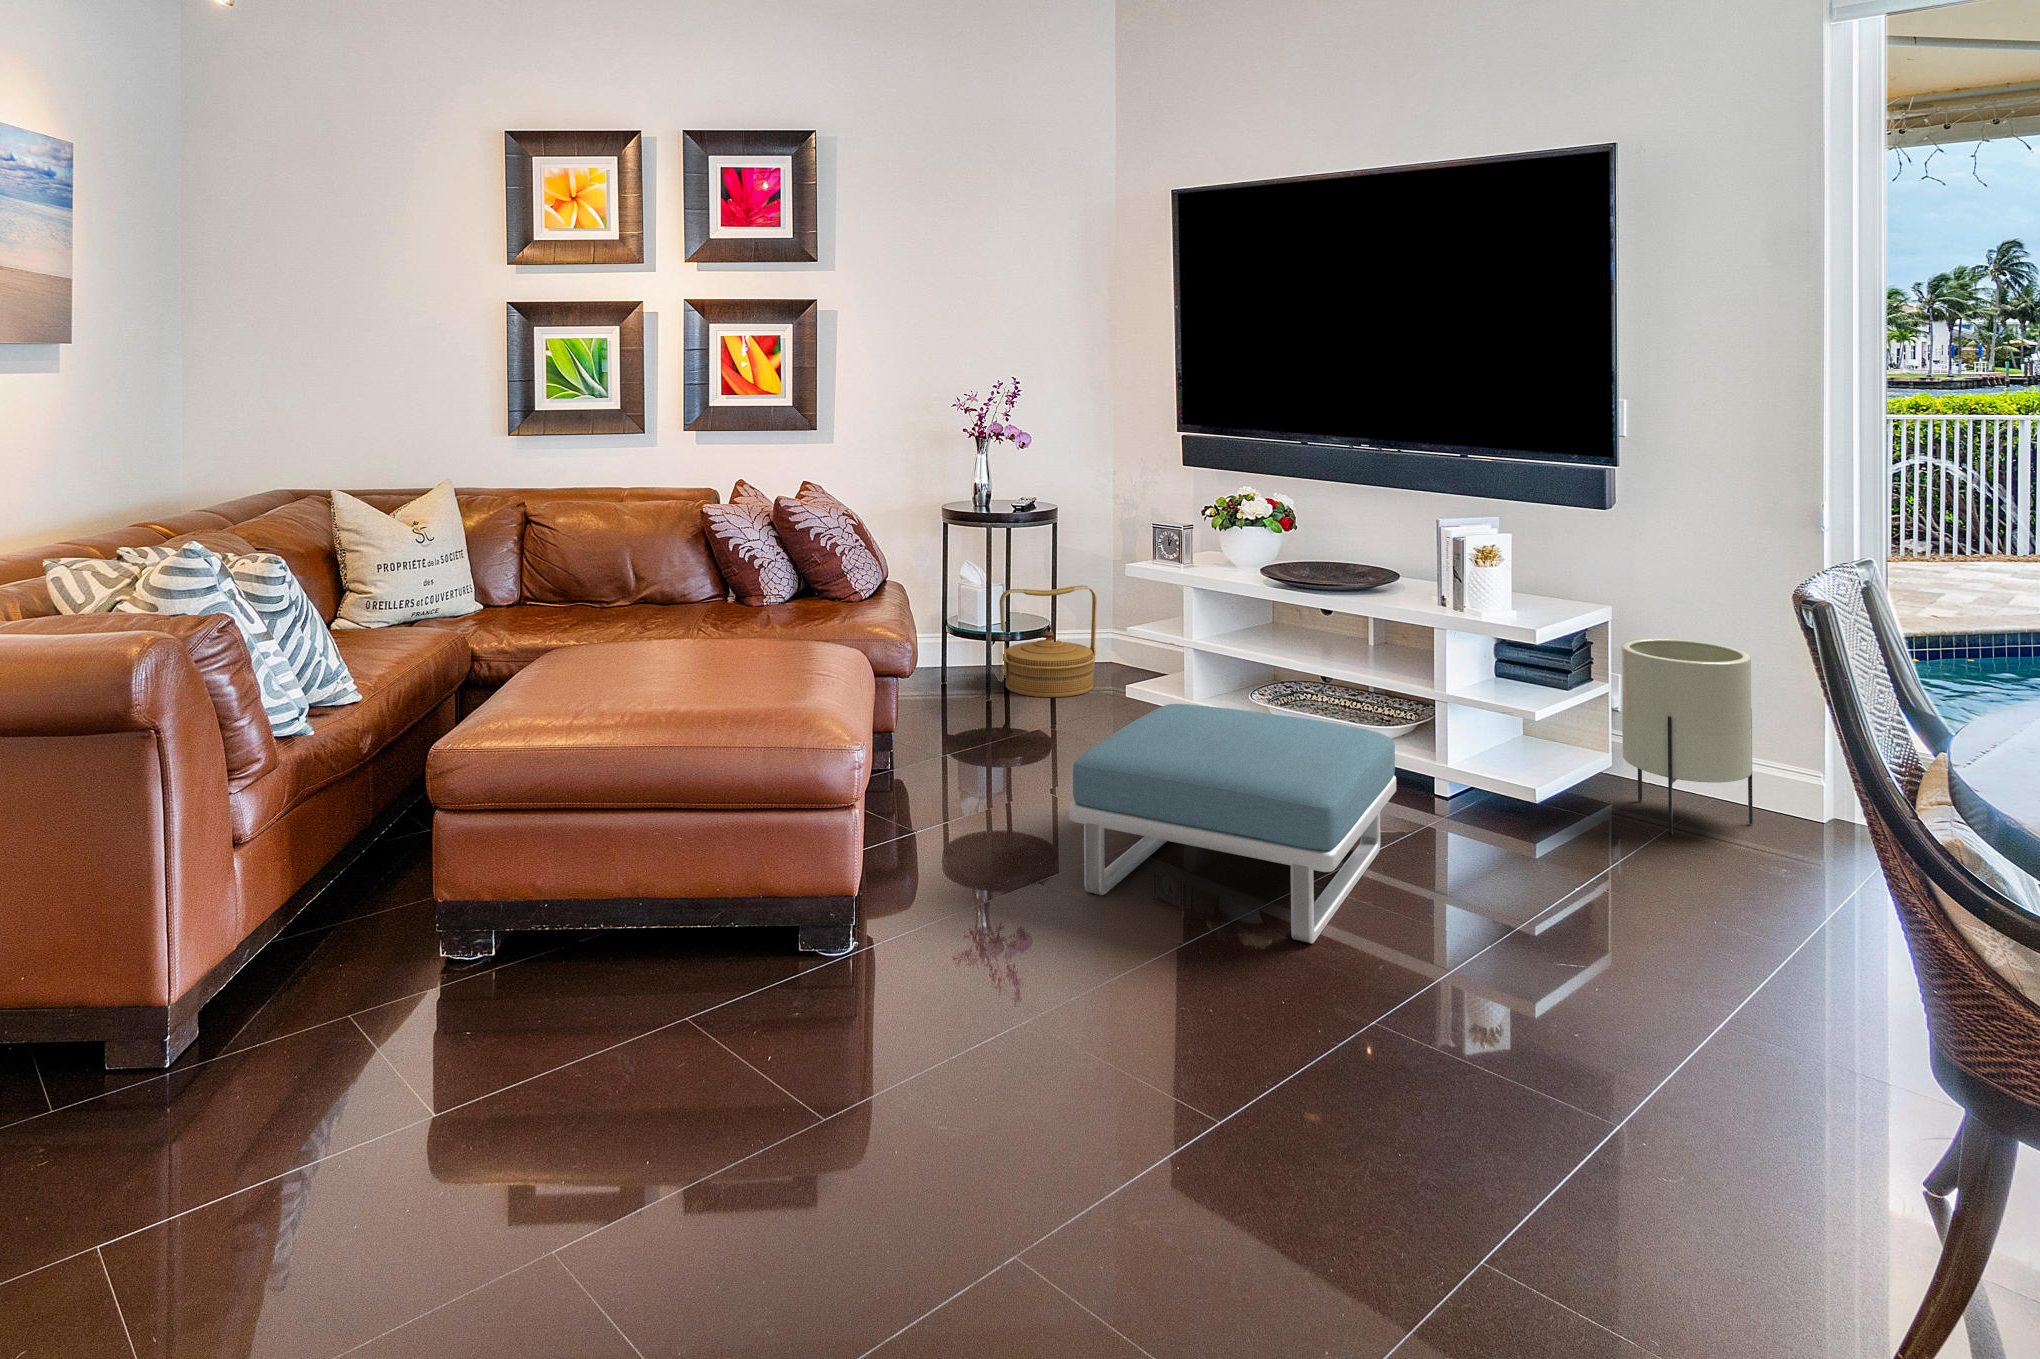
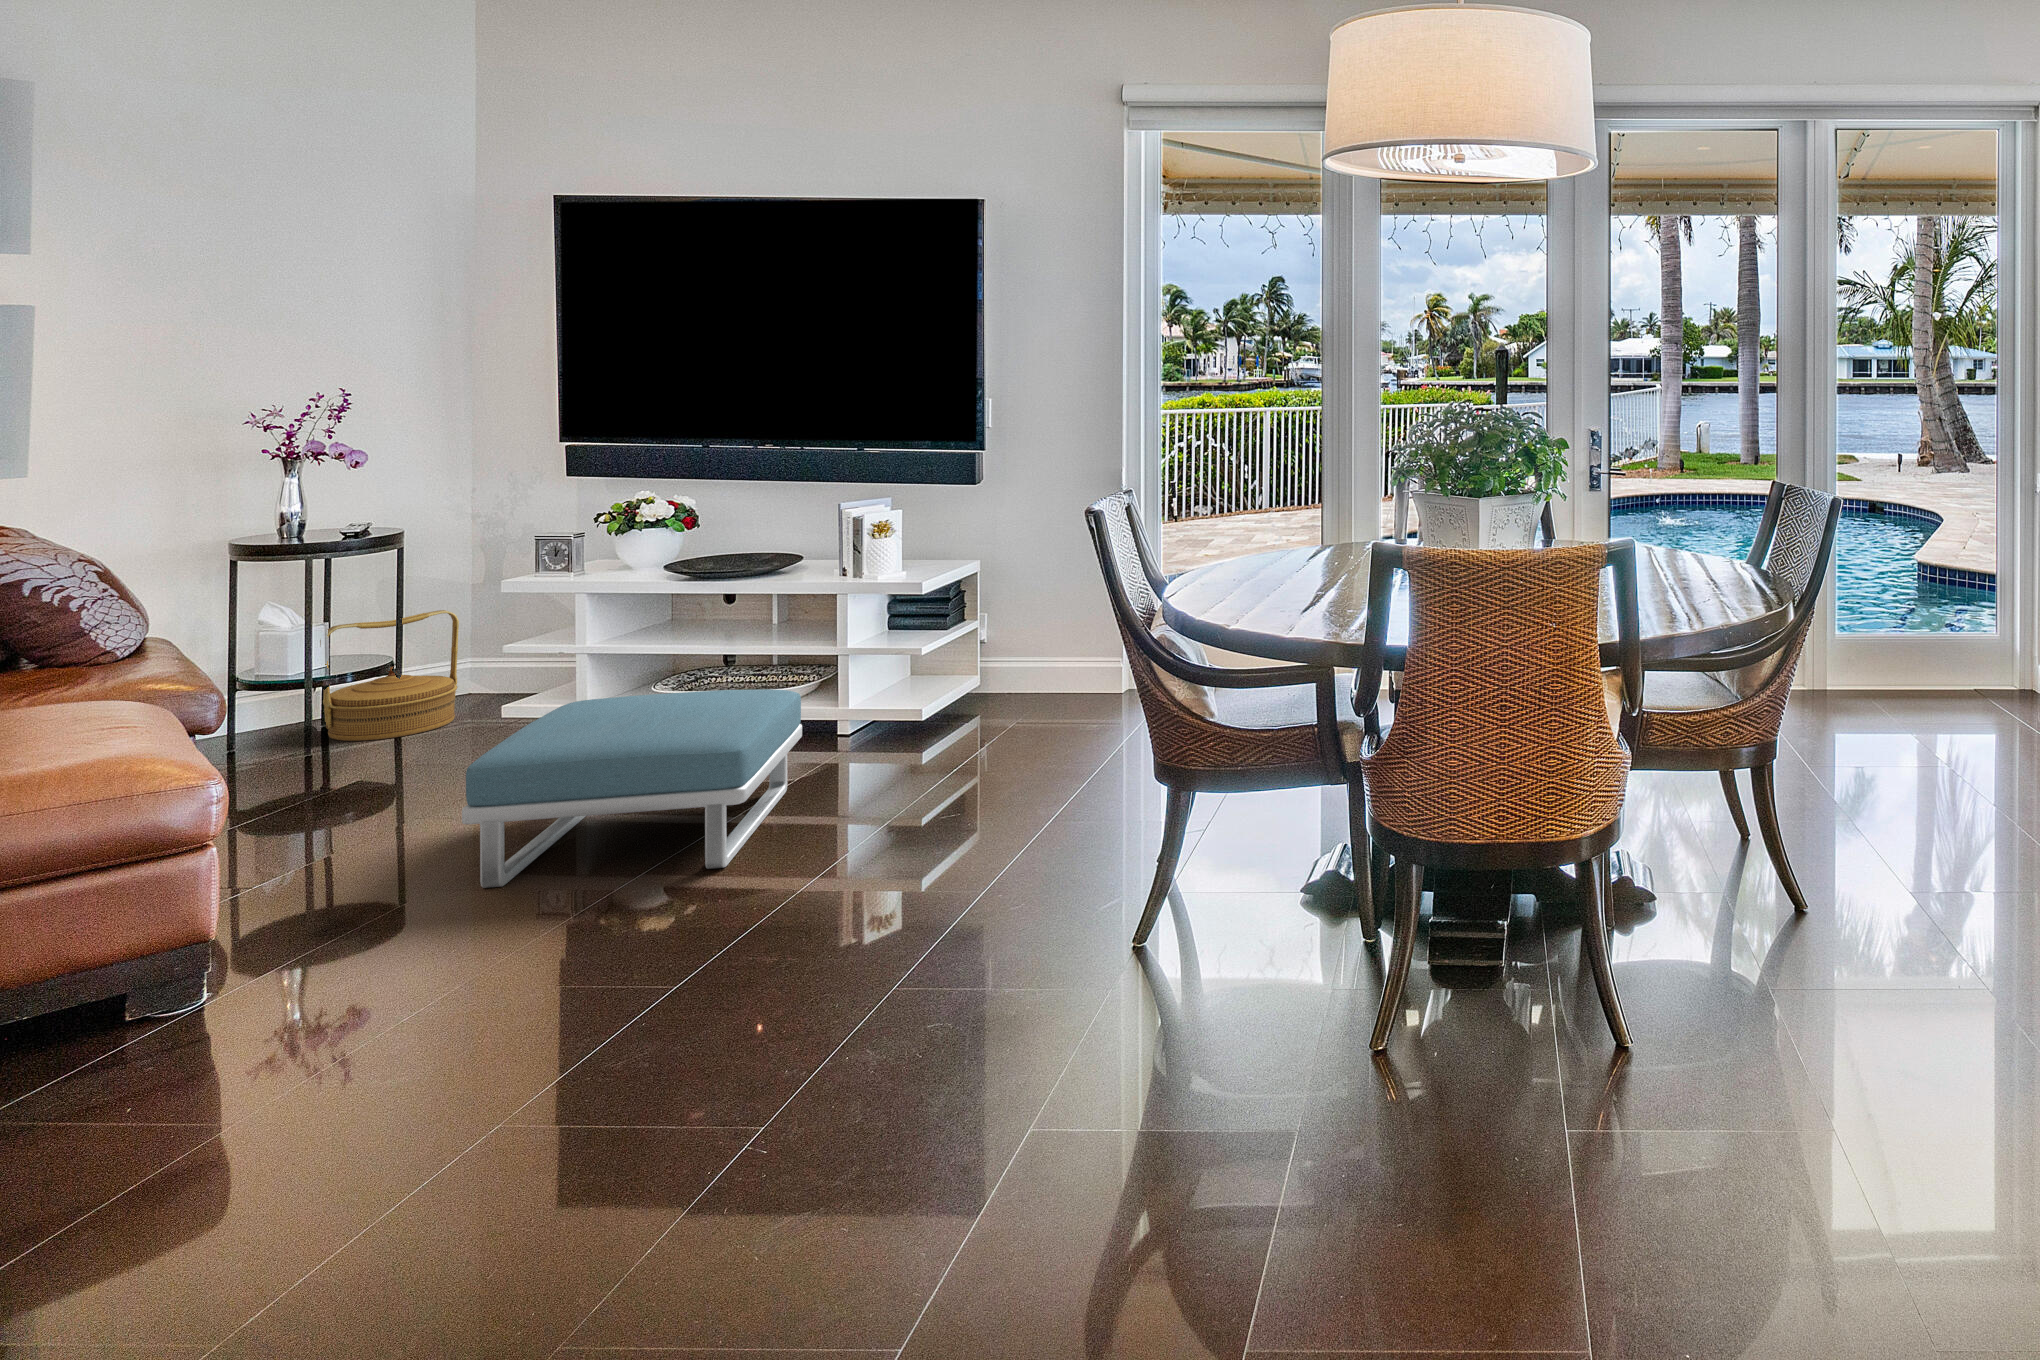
planter: present [1622,639,1753,836] -> none [992,583,1083,731]

